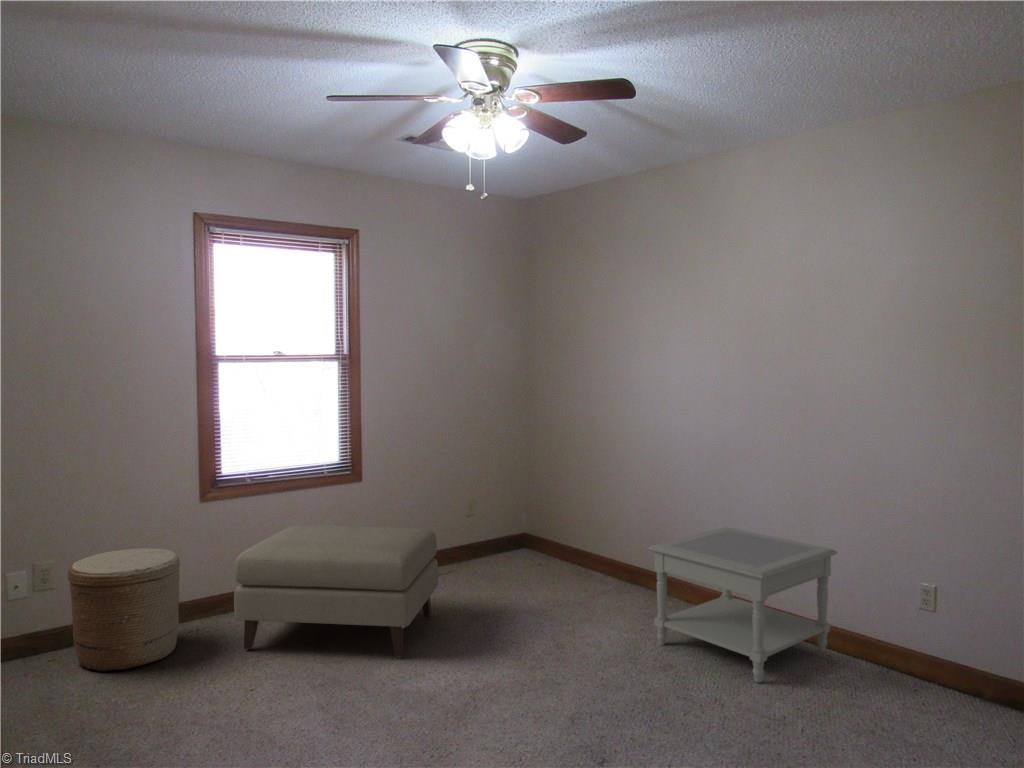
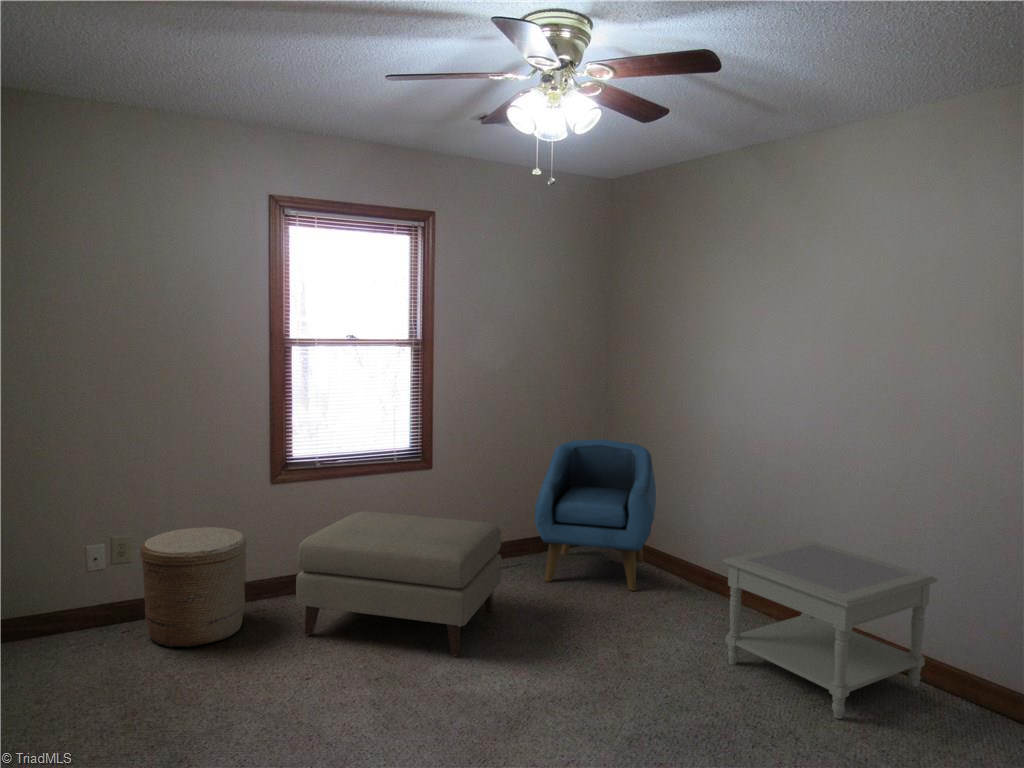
armchair: none [467,446,581,589] -> present [535,439,656,591]

